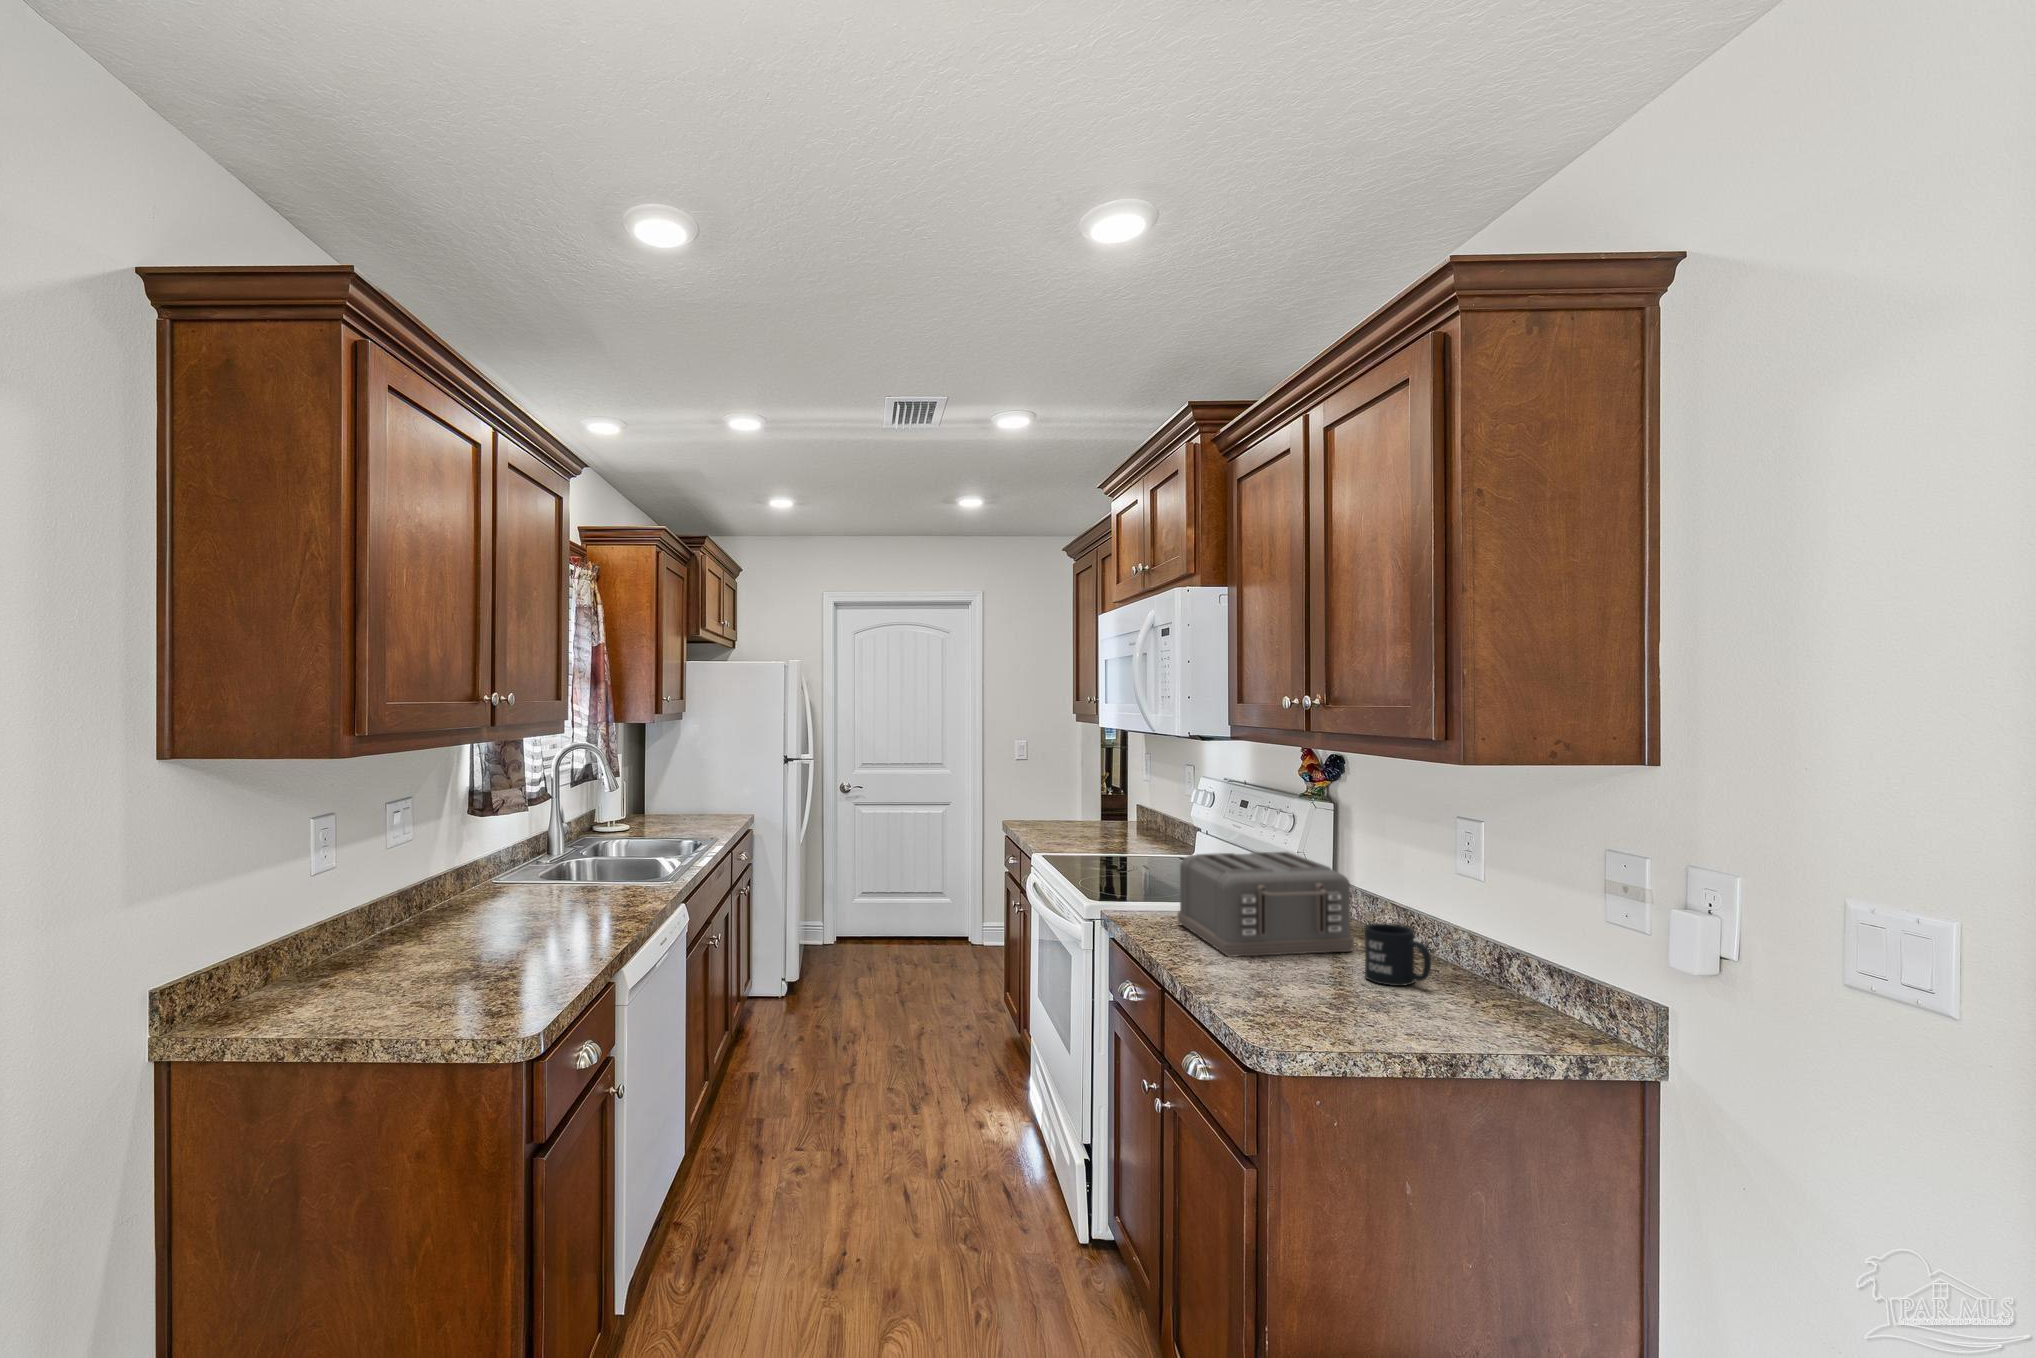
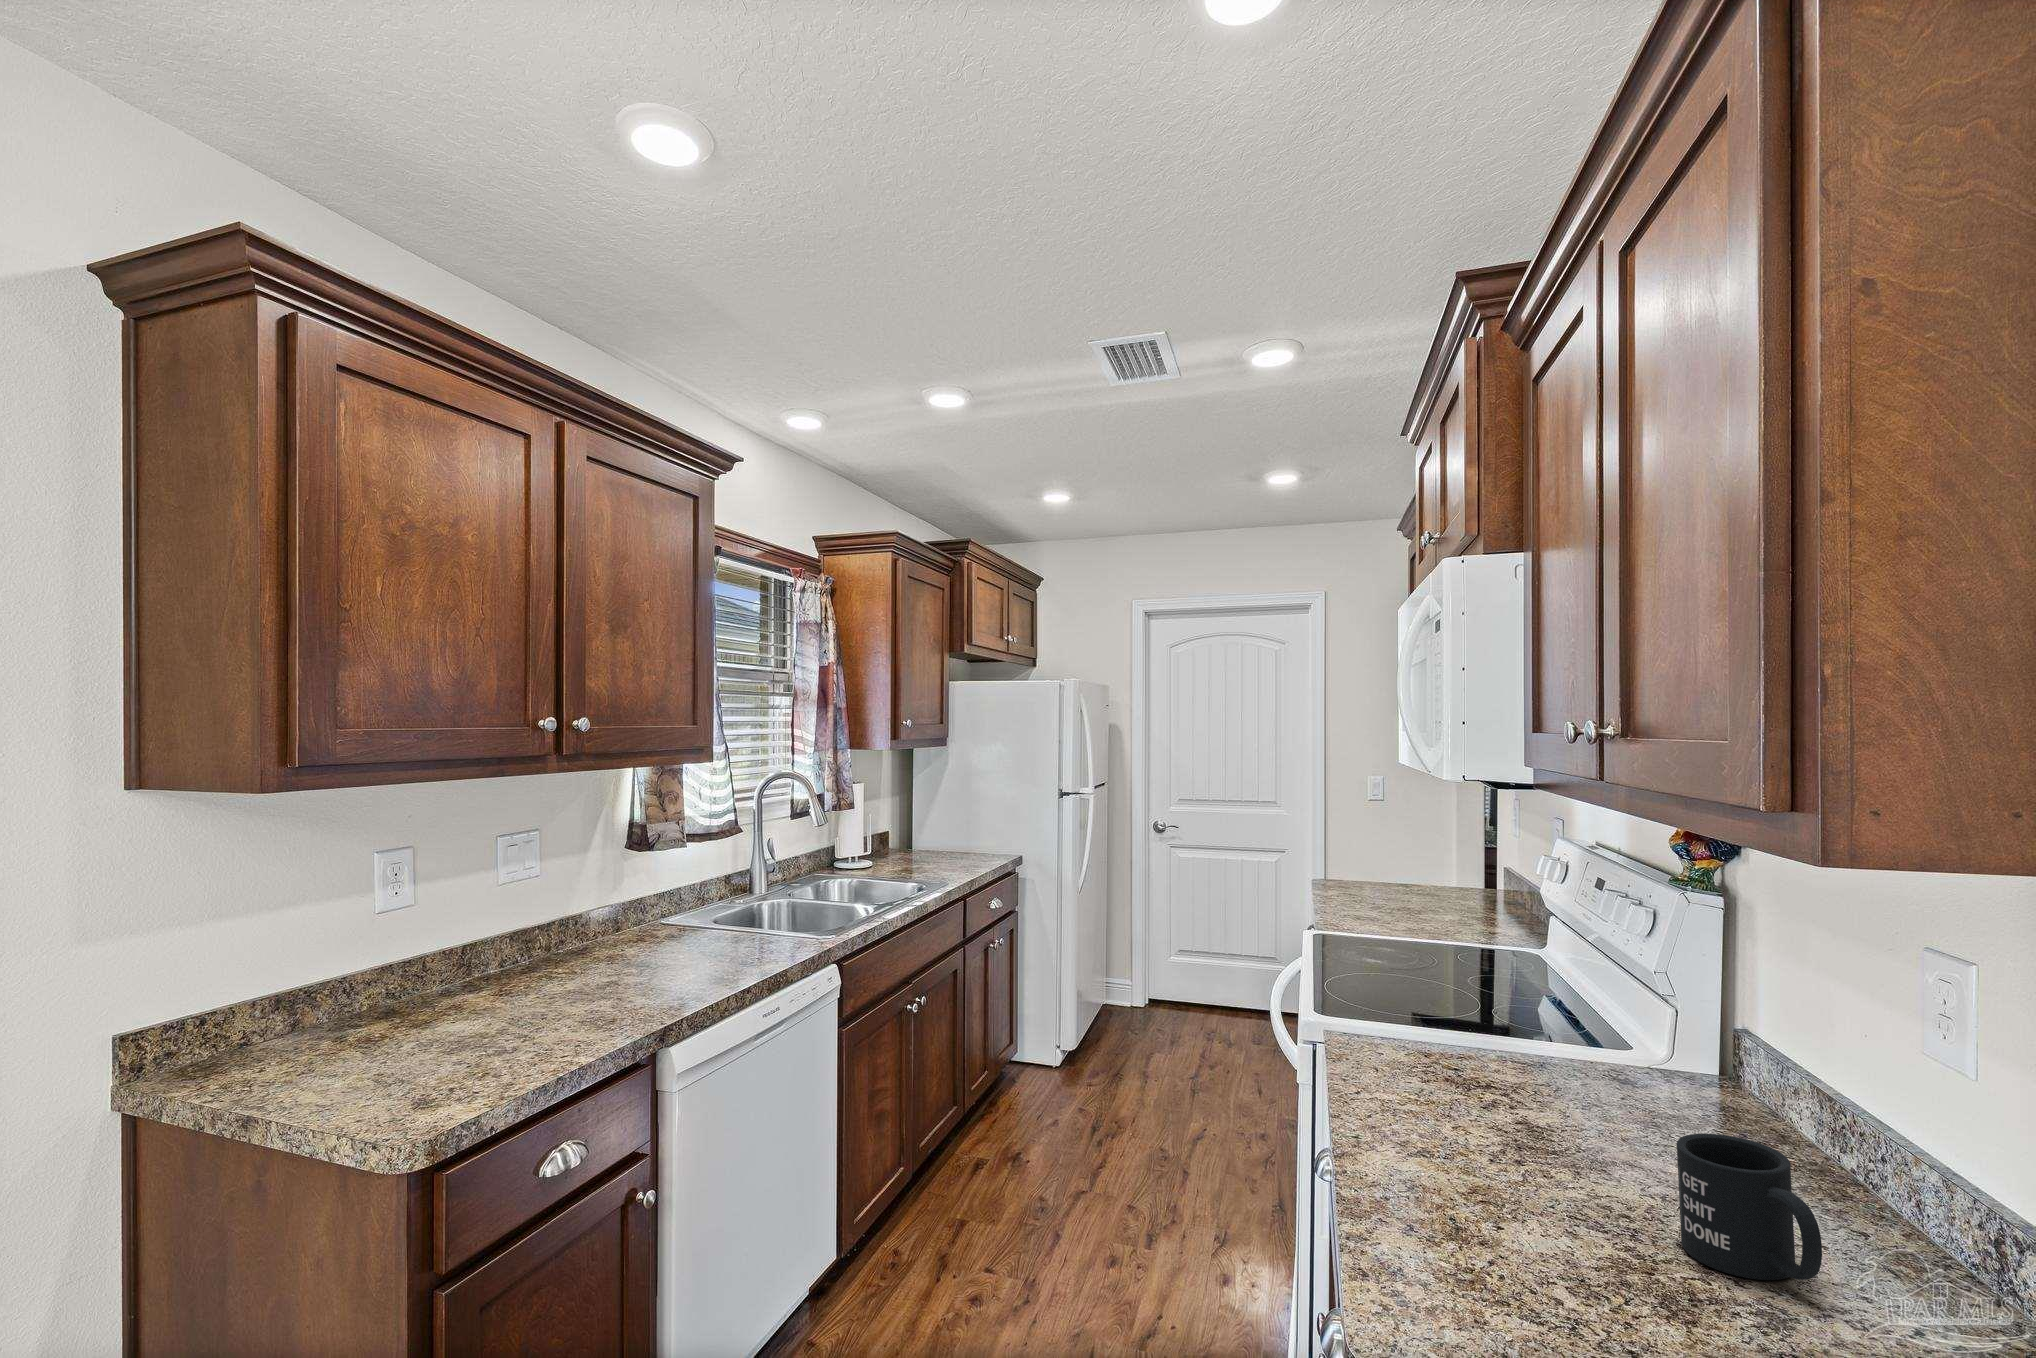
toaster: present [1177,852,1354,957] -> none [1402,955,1702,1168]

